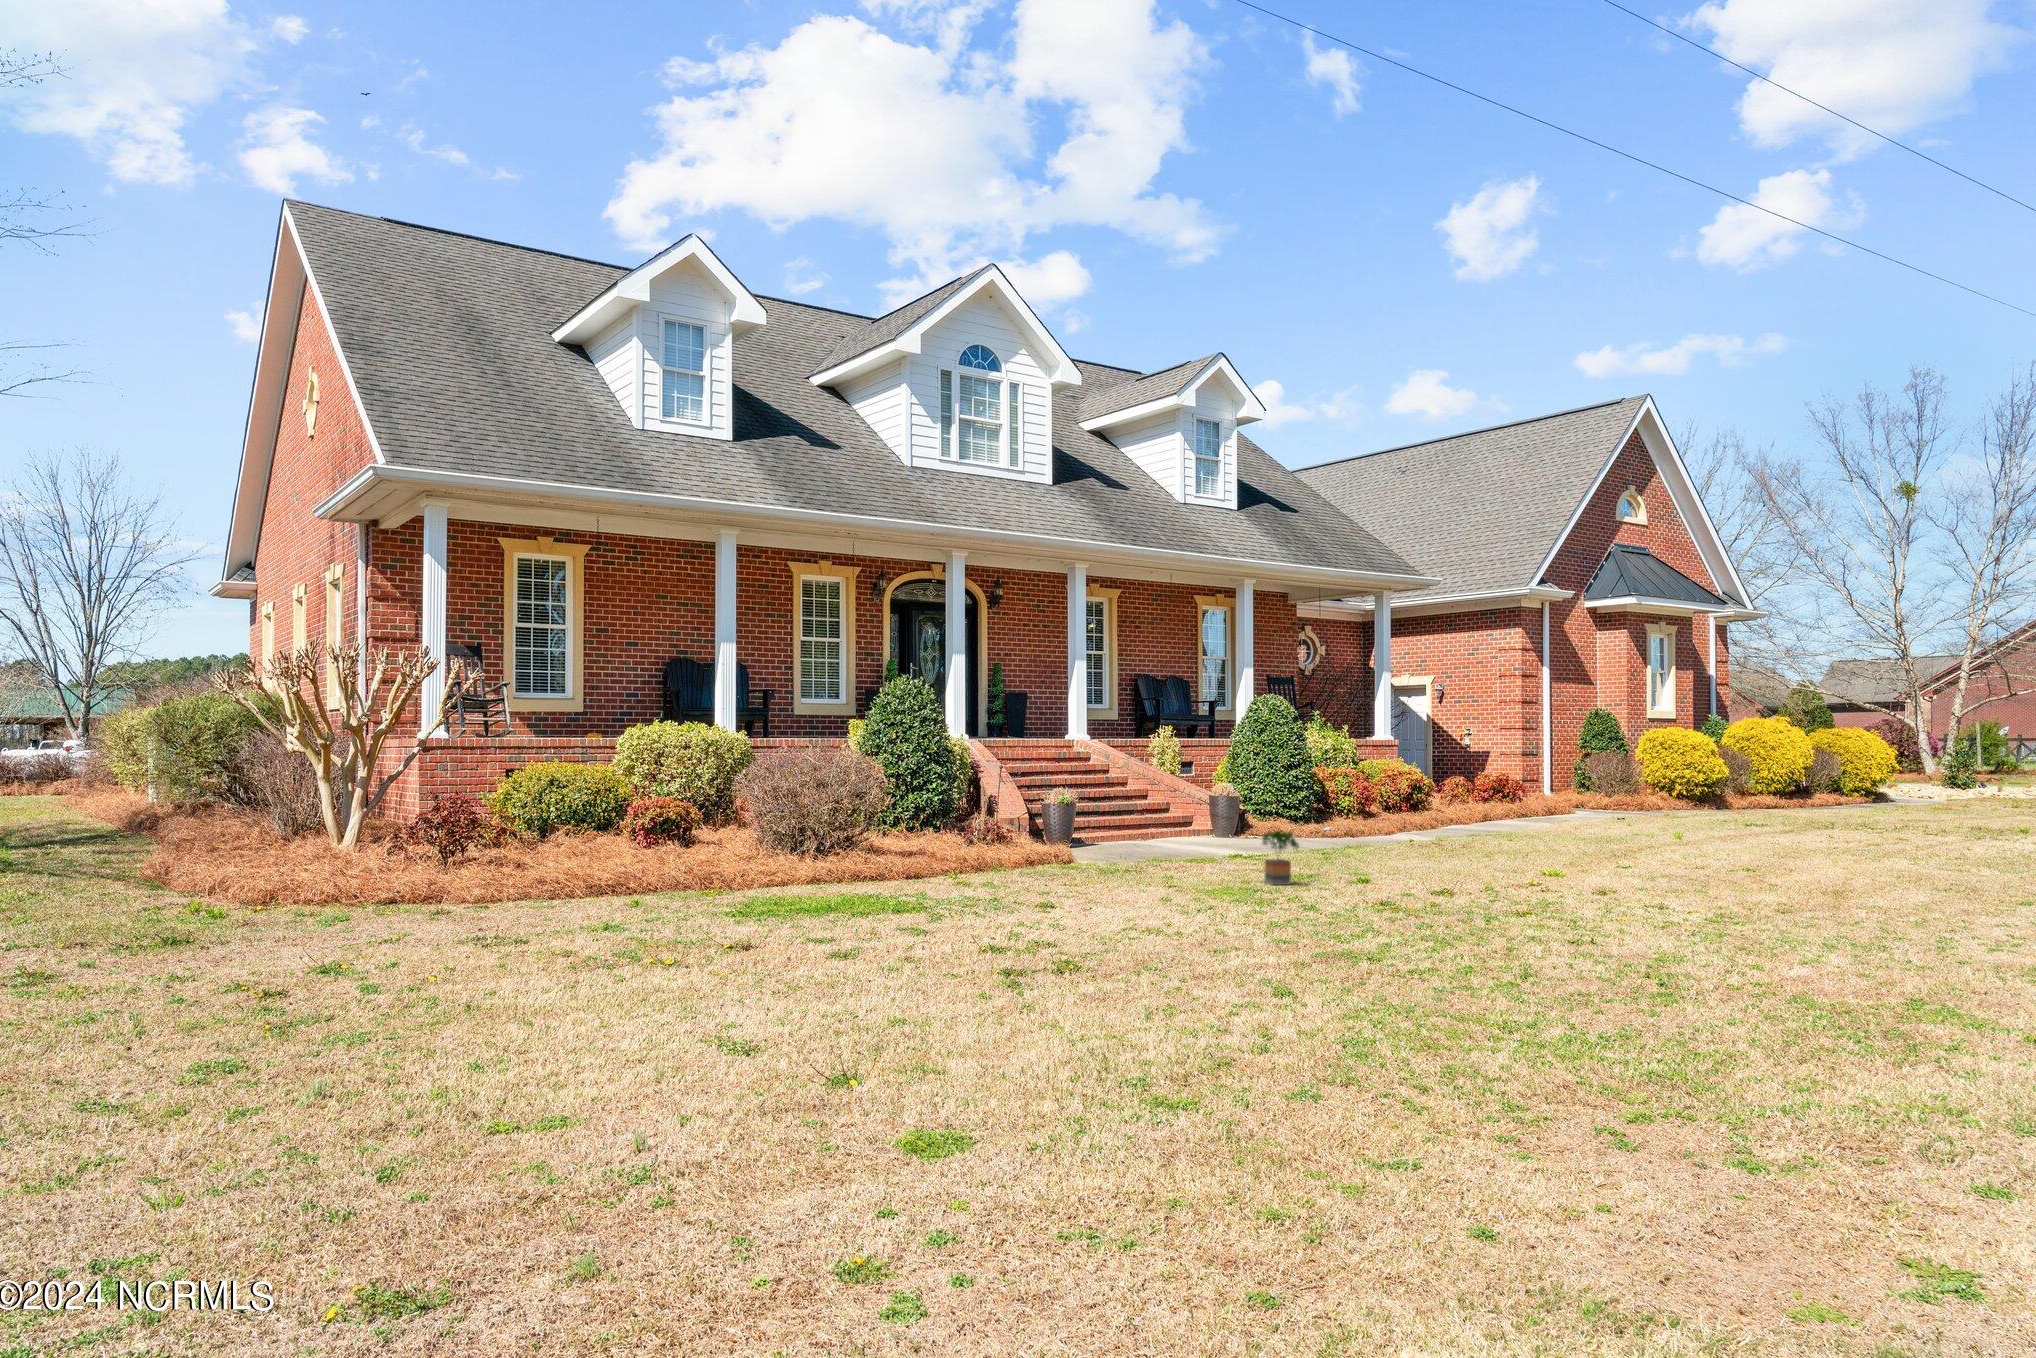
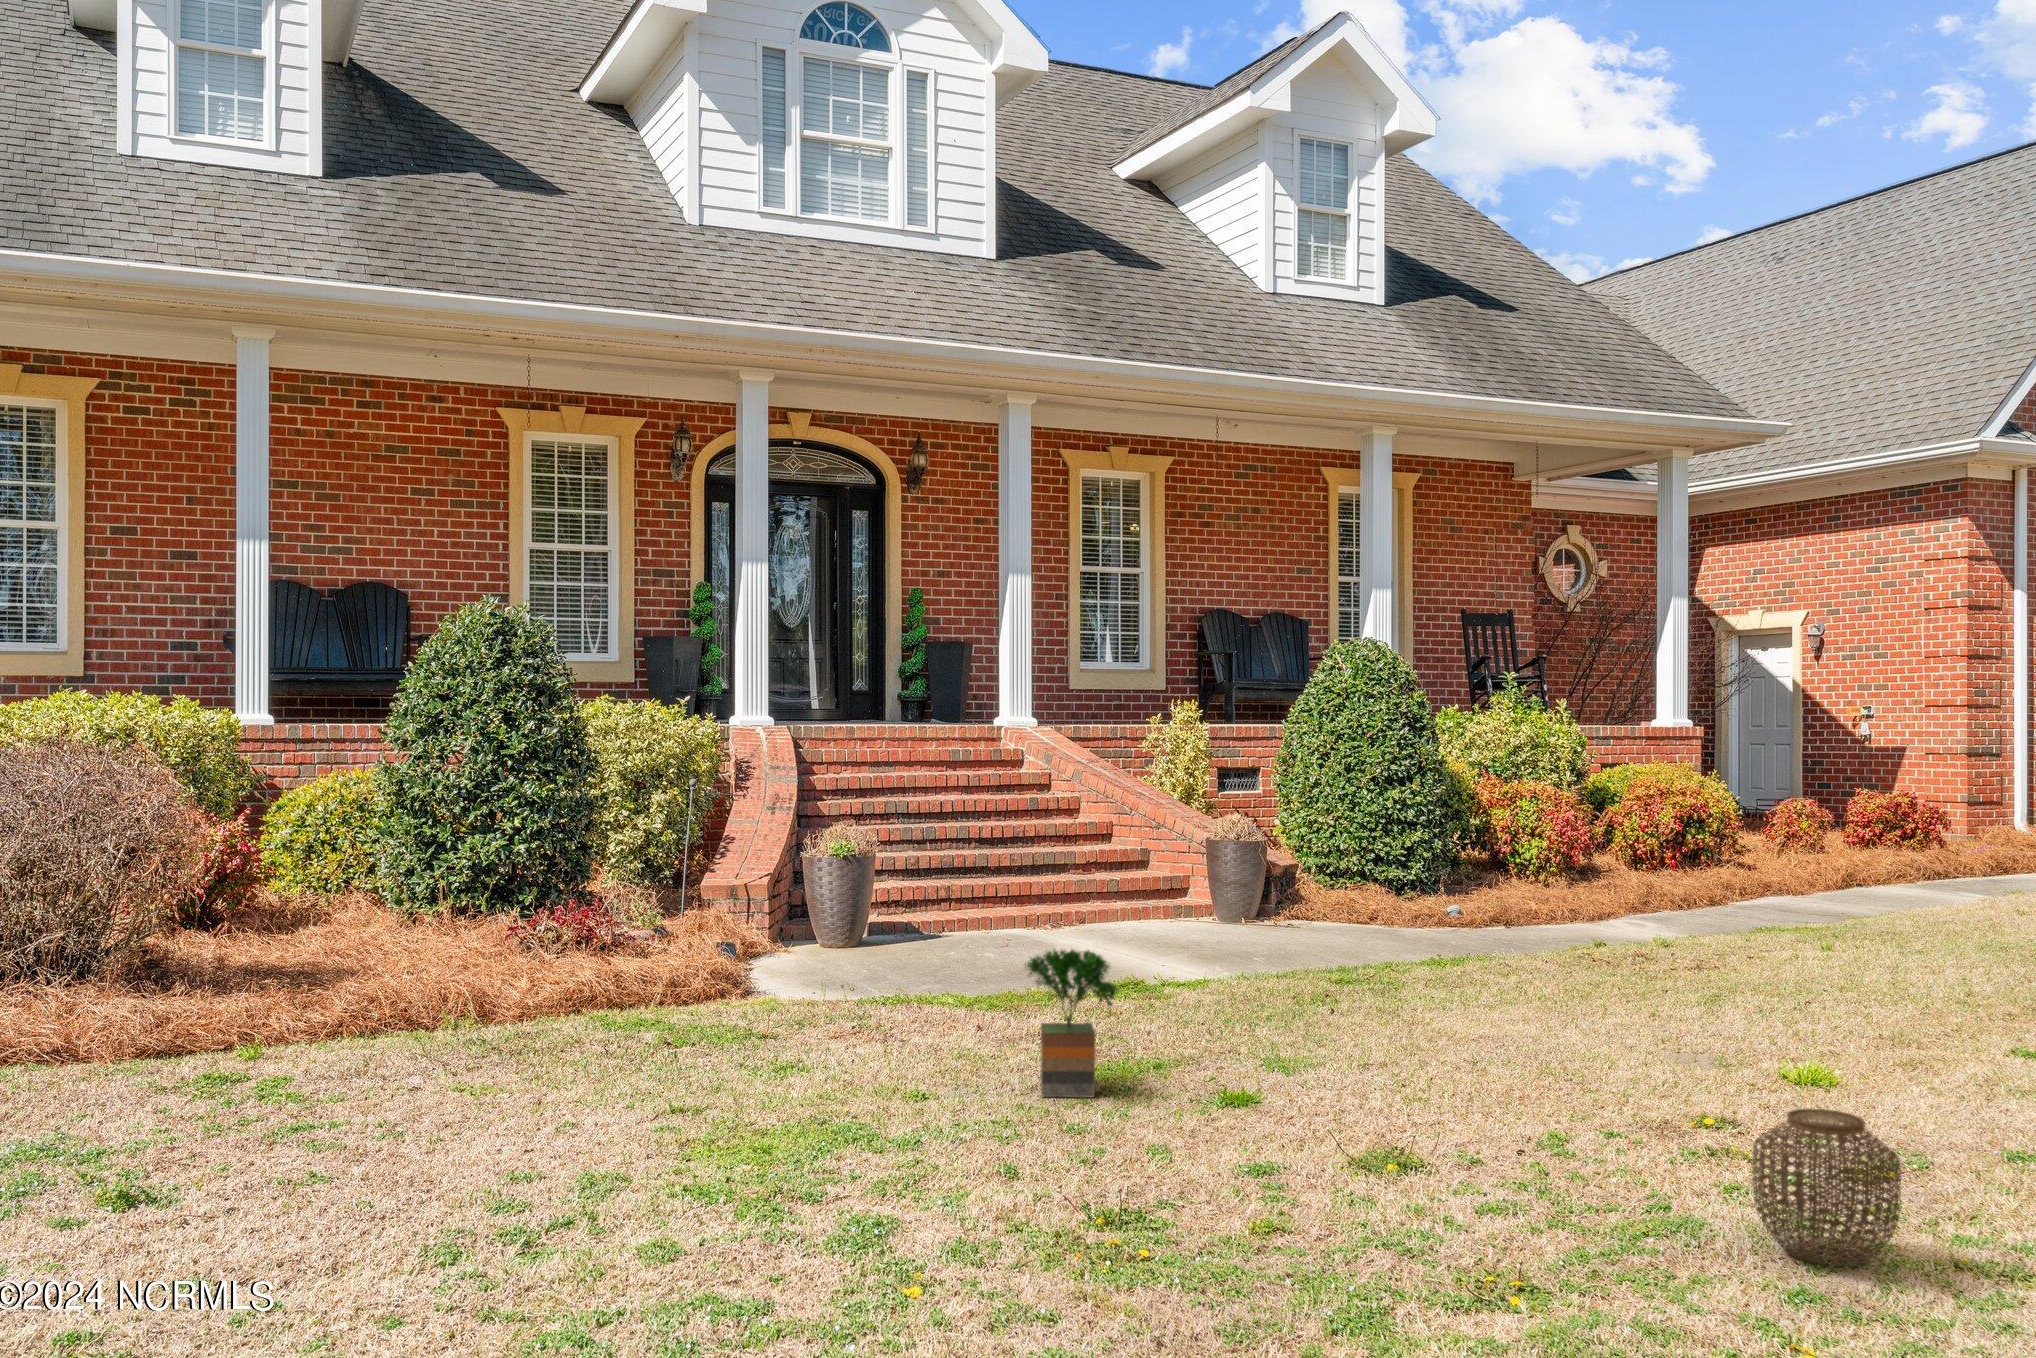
woven basket: none [1542,867,1586,912] -> present [1753,1109,1901,1267]

